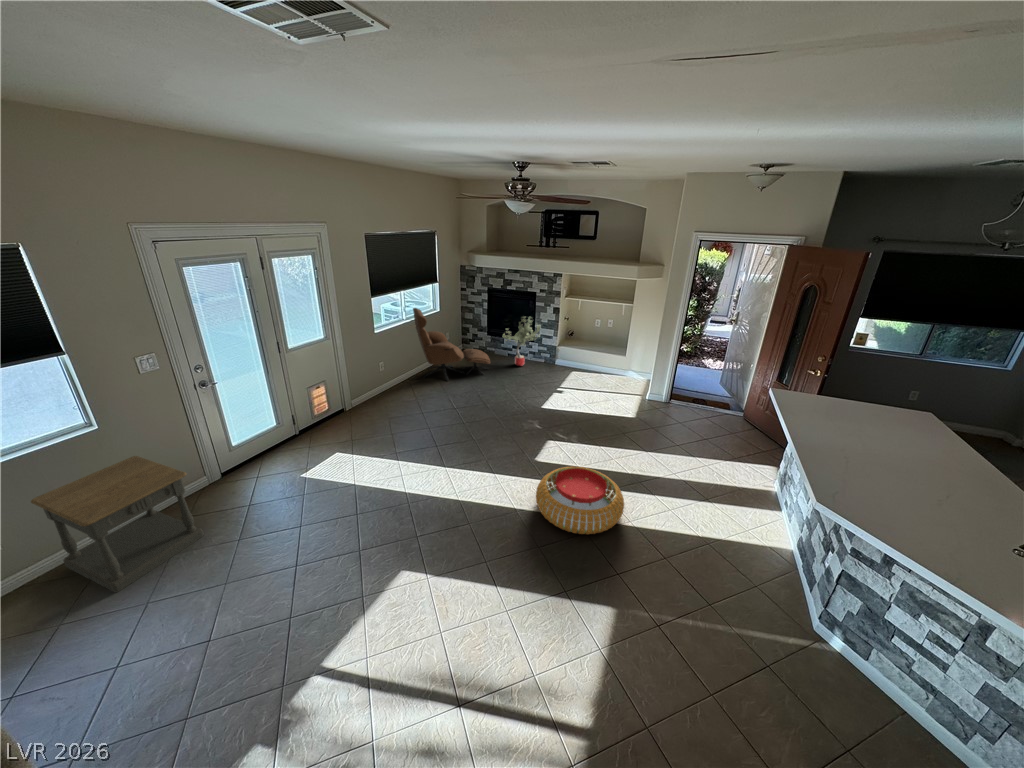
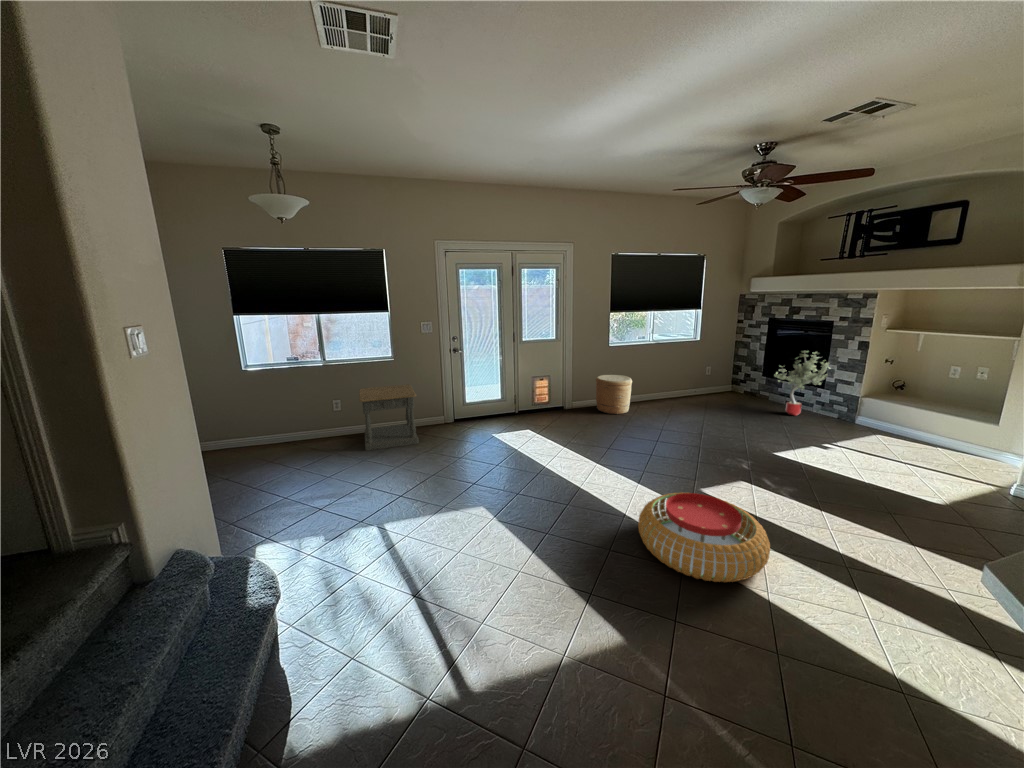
lounge chair: present [413,308,490,381] -> none [657,331,743,413]
woven basket: none [371,361,410,404] -> present [596,375,632,414]

